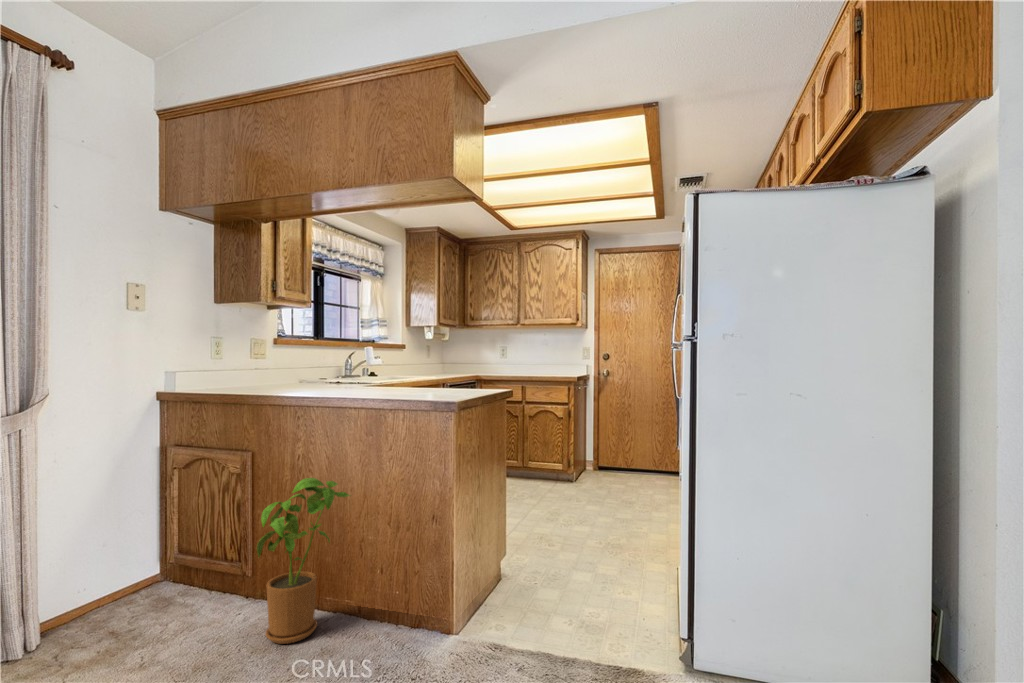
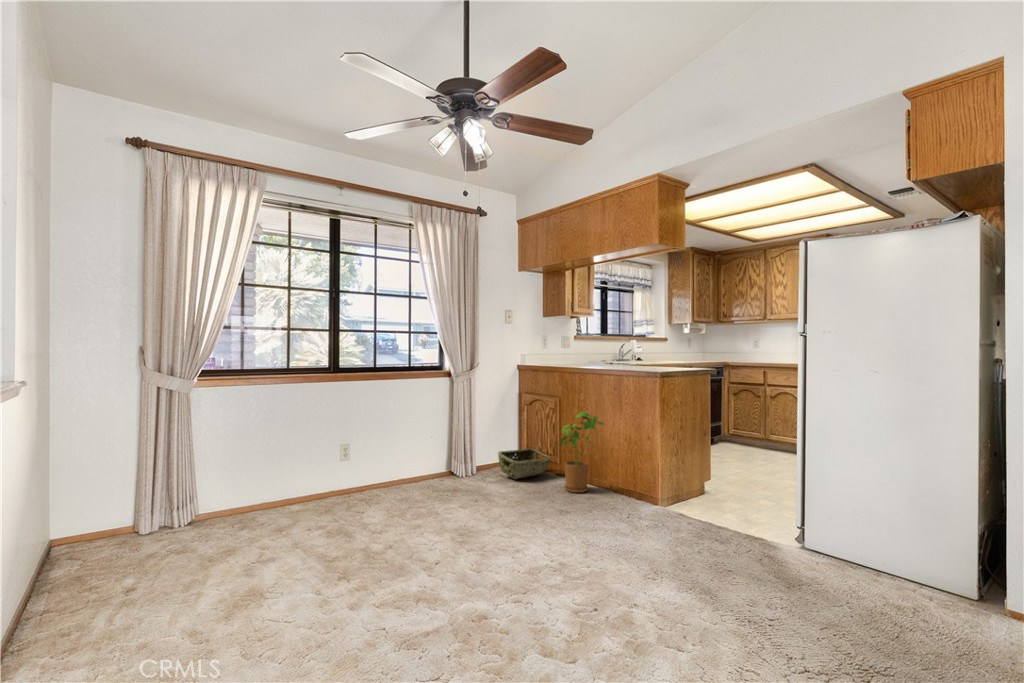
woven basket: none [100,555,233,639] -> present [498,449,551,479]

